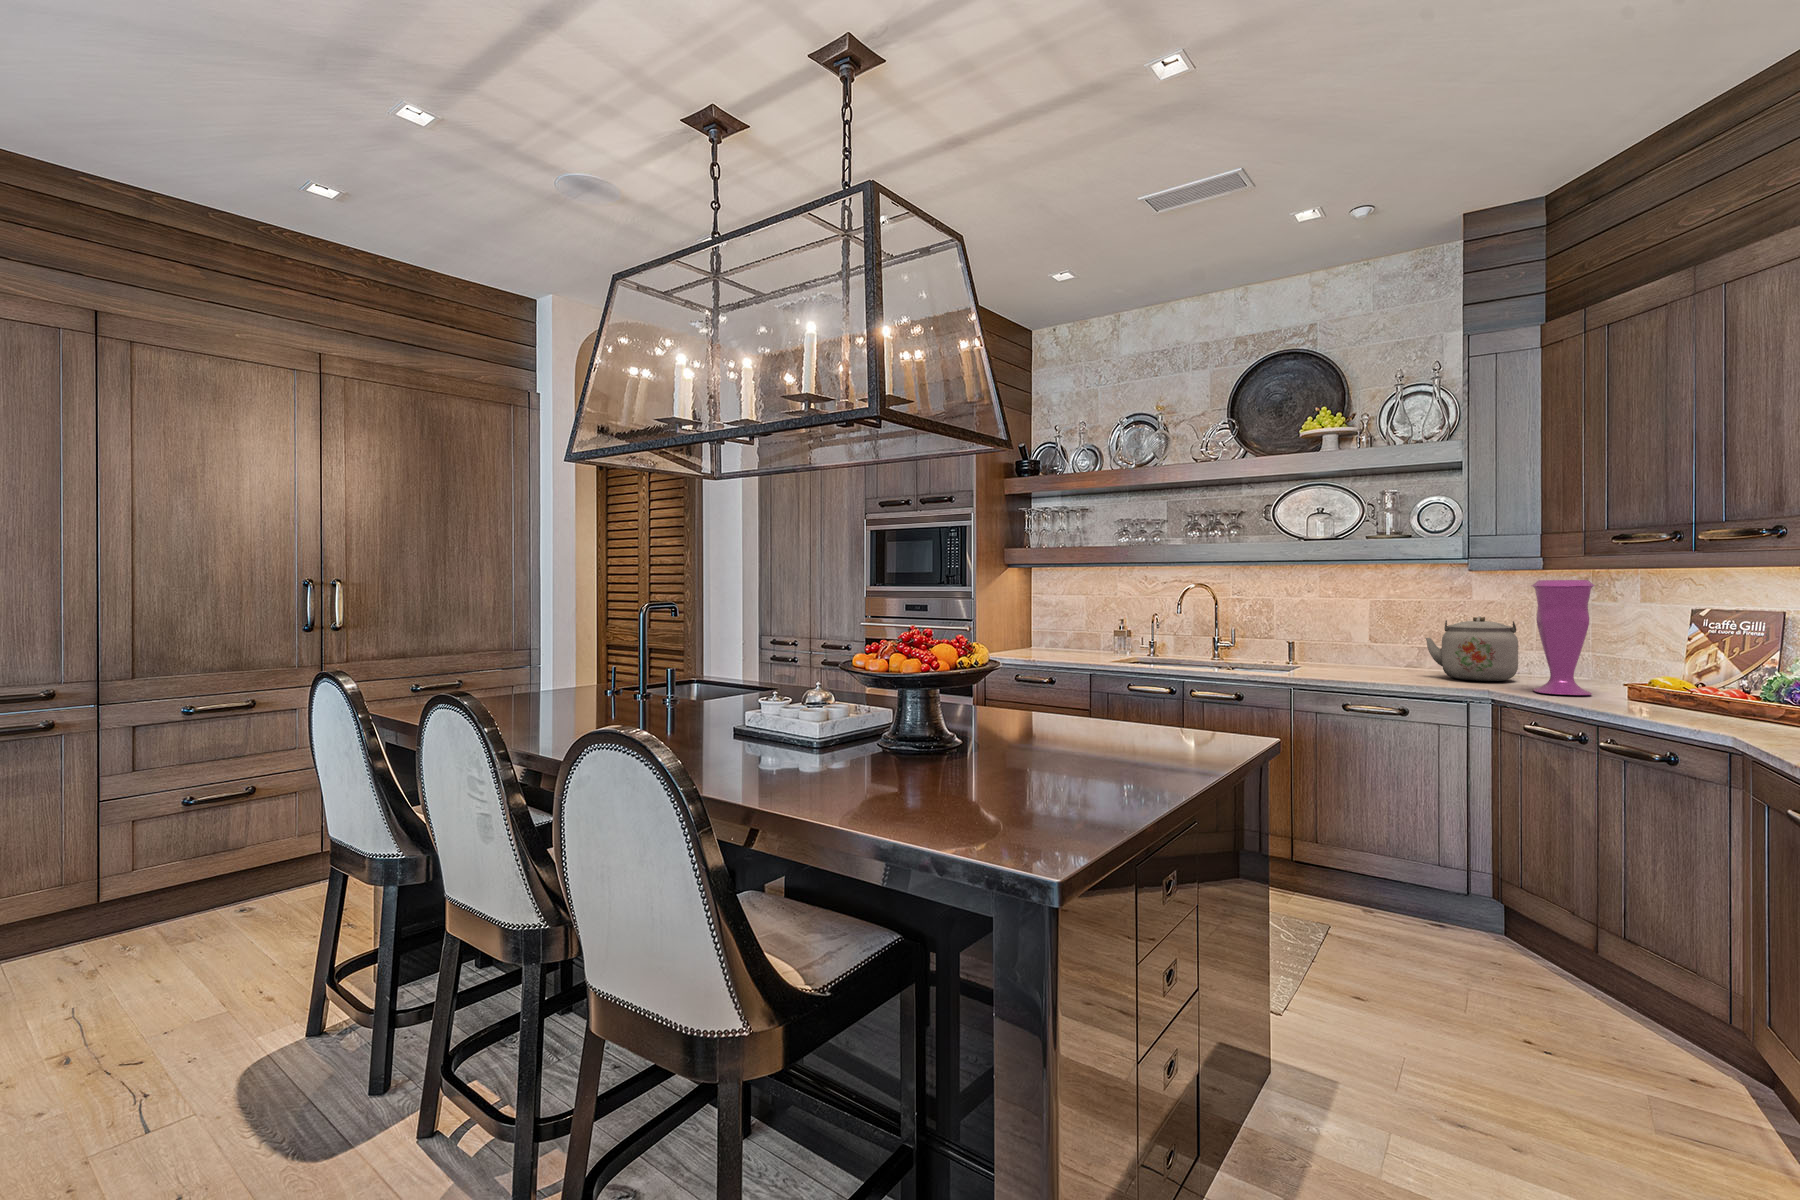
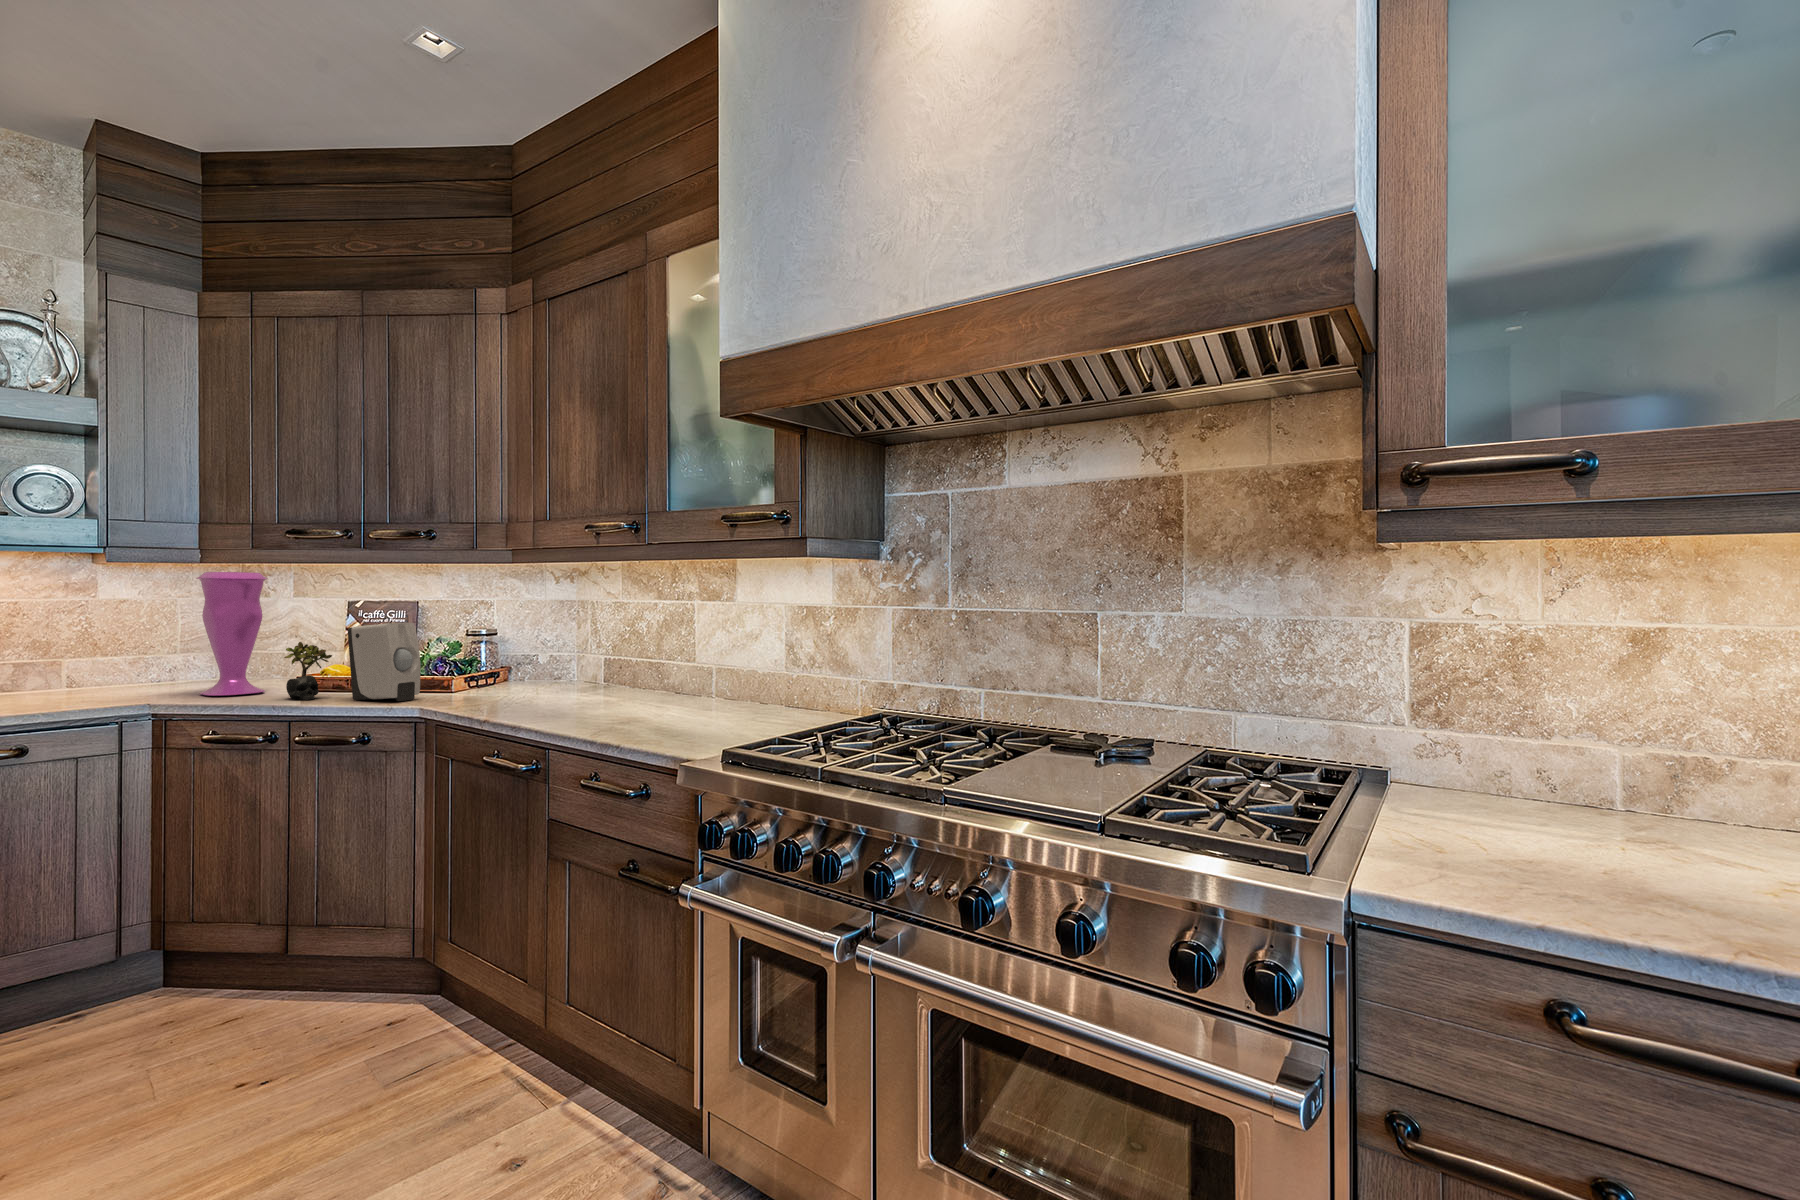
kettle: present [1426,616,1518,681] -> none [43,615,171,692]
soap dispenser: none [1665,636,1756,724] -> present [348,622,421,701]
succulent plant: none [1600,649,1652,708] -> present [284,642,332,700]

